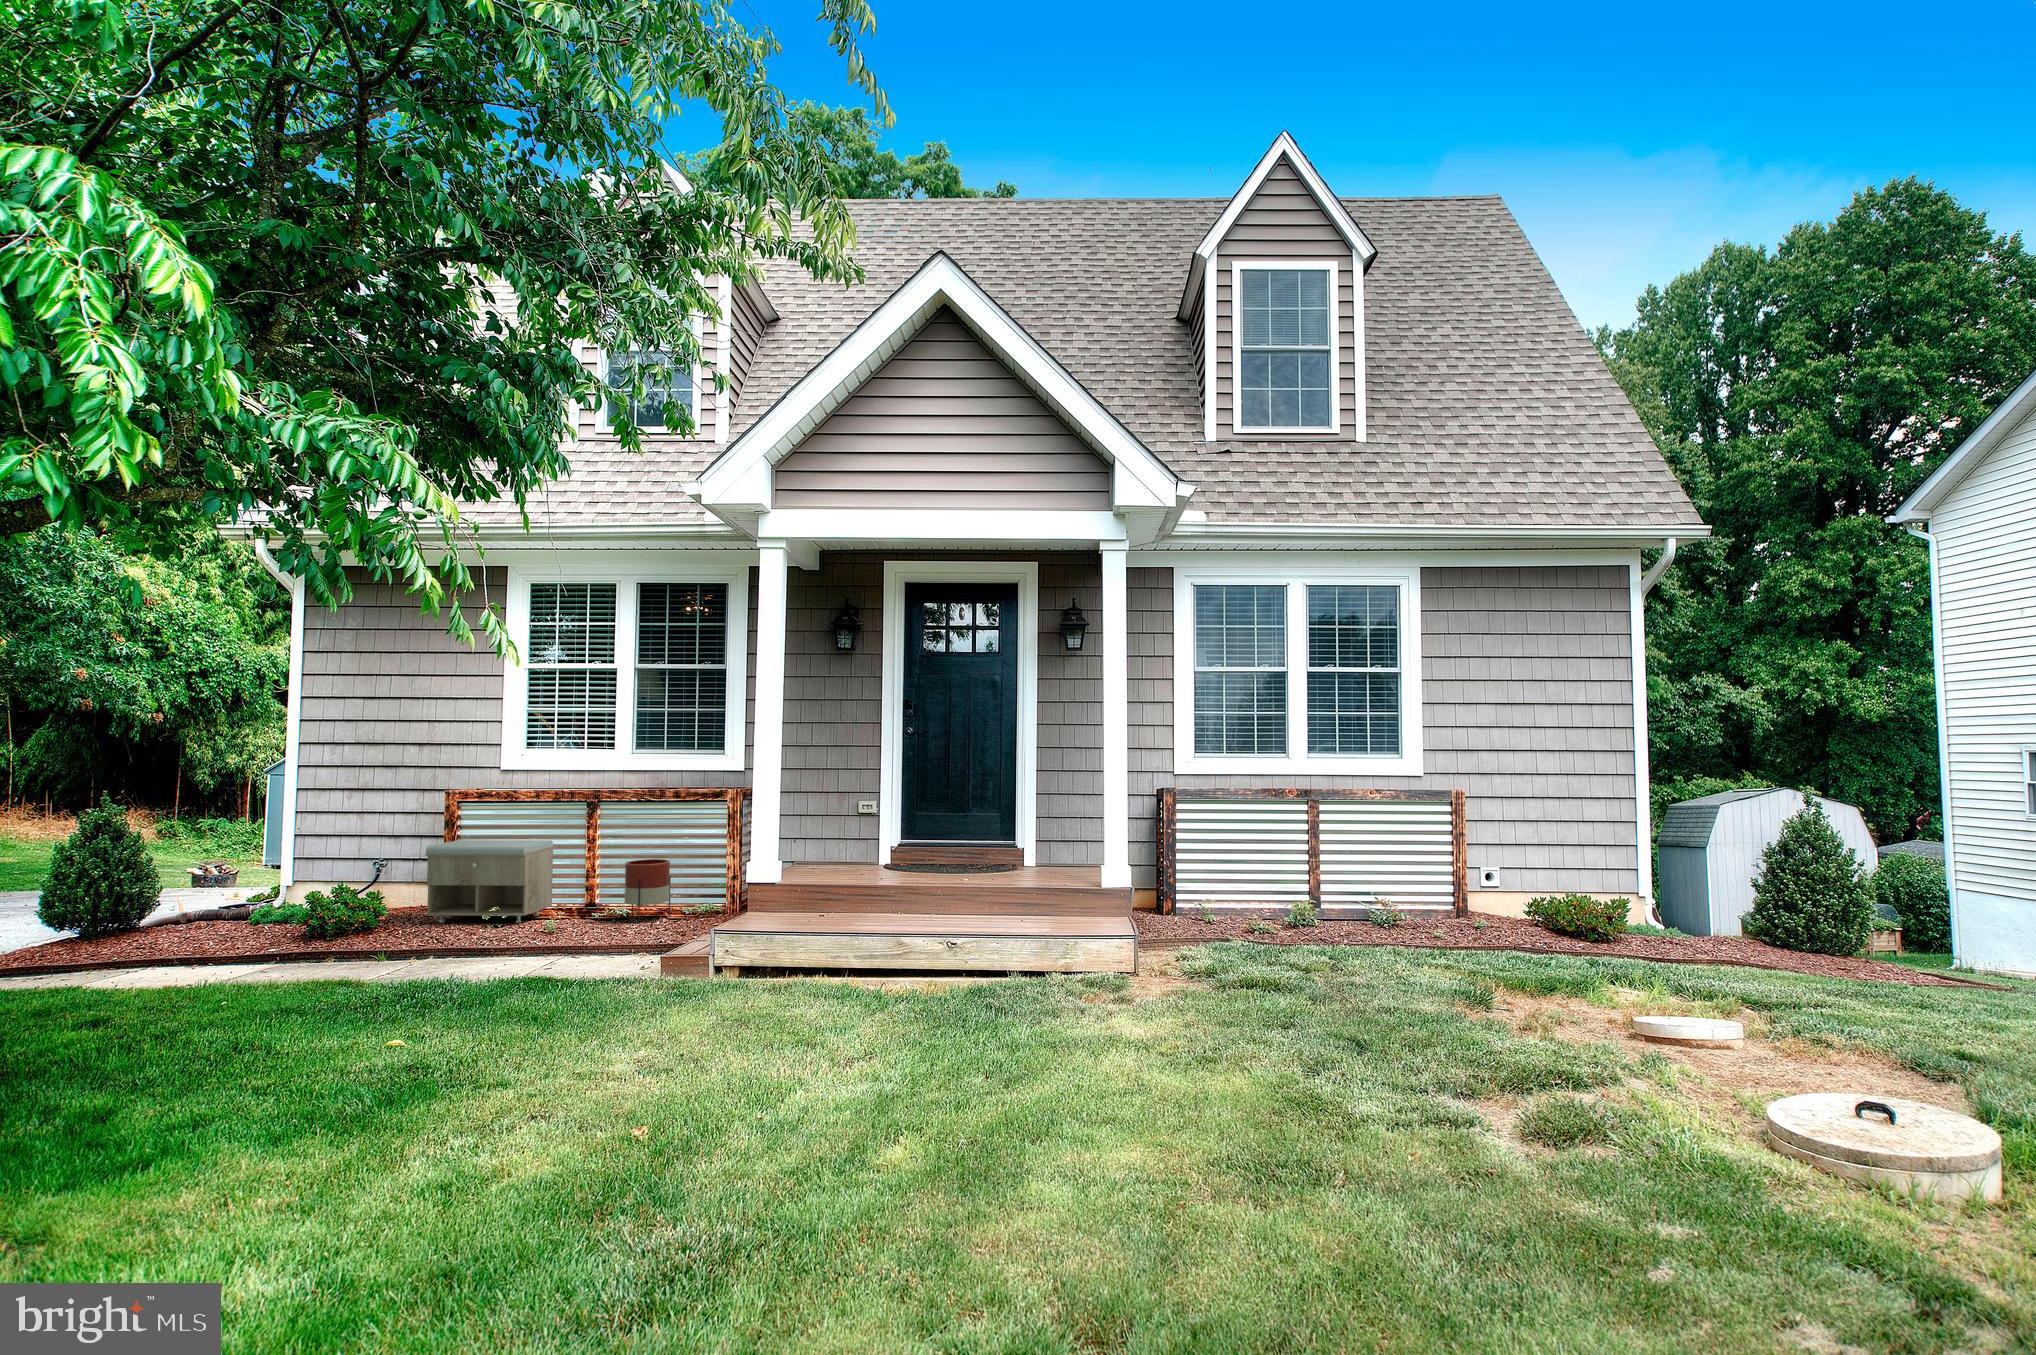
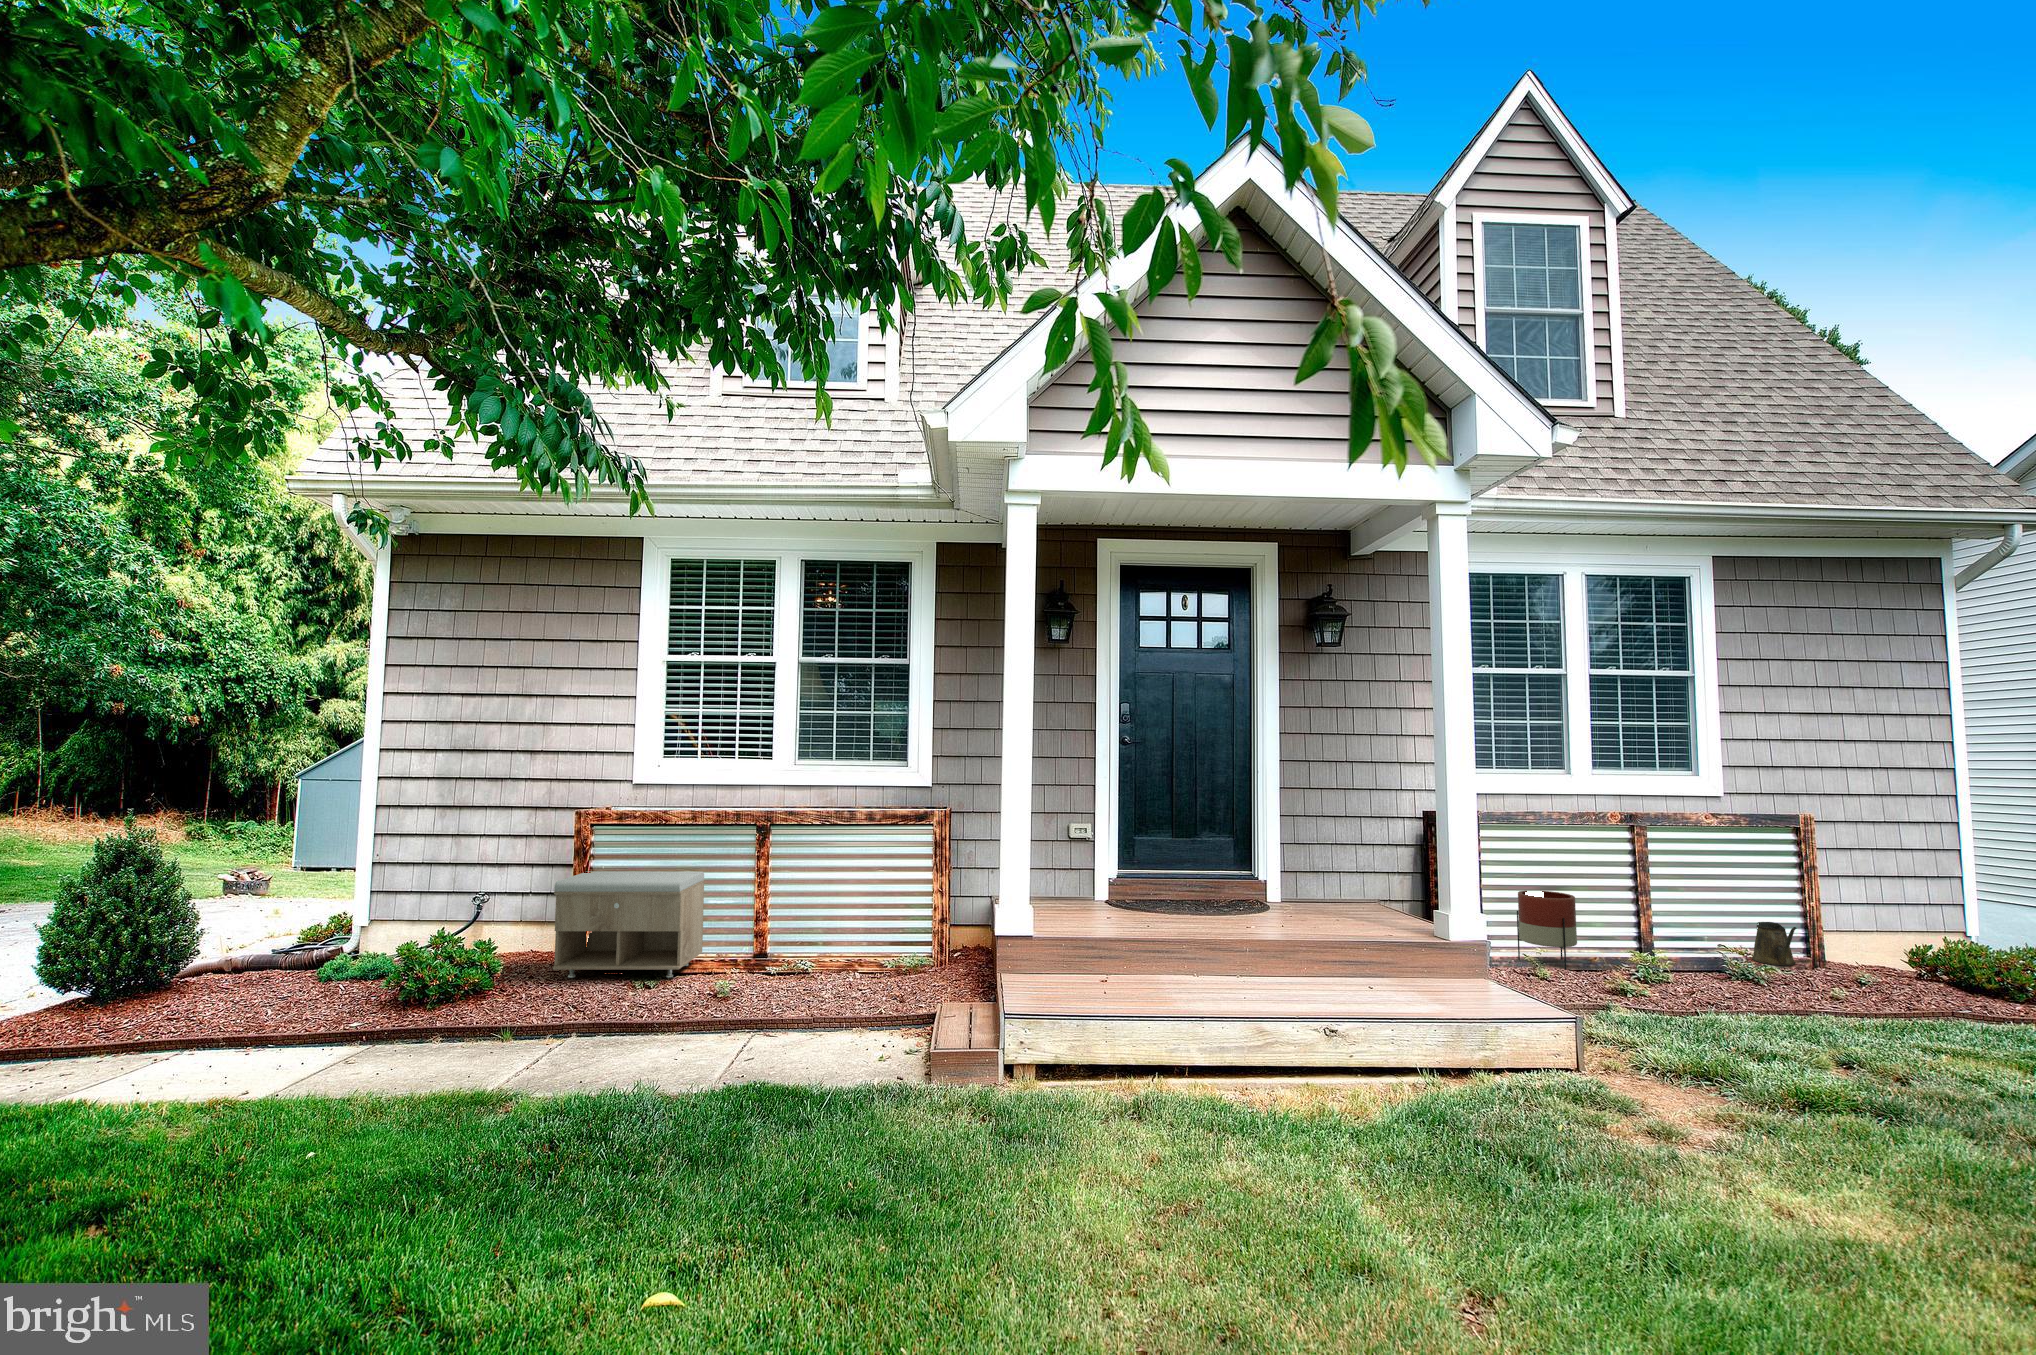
planter: present [625,859,671,923] -> present [1517,891,1577,970]
watering can: none [1429,883,1460,919] -> present [1752,922,1797,966]

